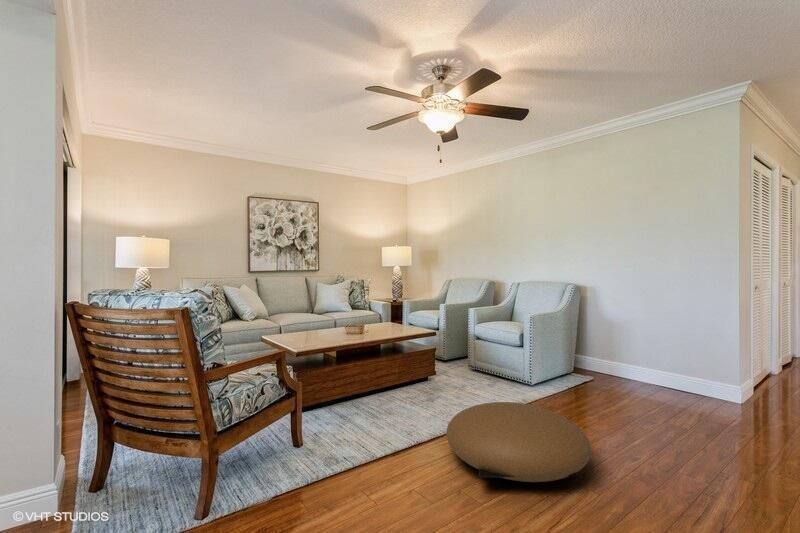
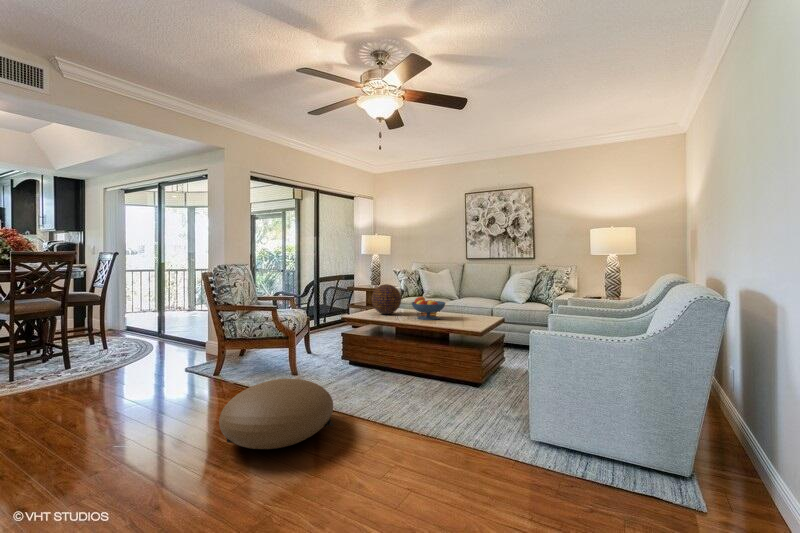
decorative orb: none [295,301,332,339] -> present [372,284,401,314]
fruit bowl: none [347,311,383,335] -> present [412,297,445,320]

